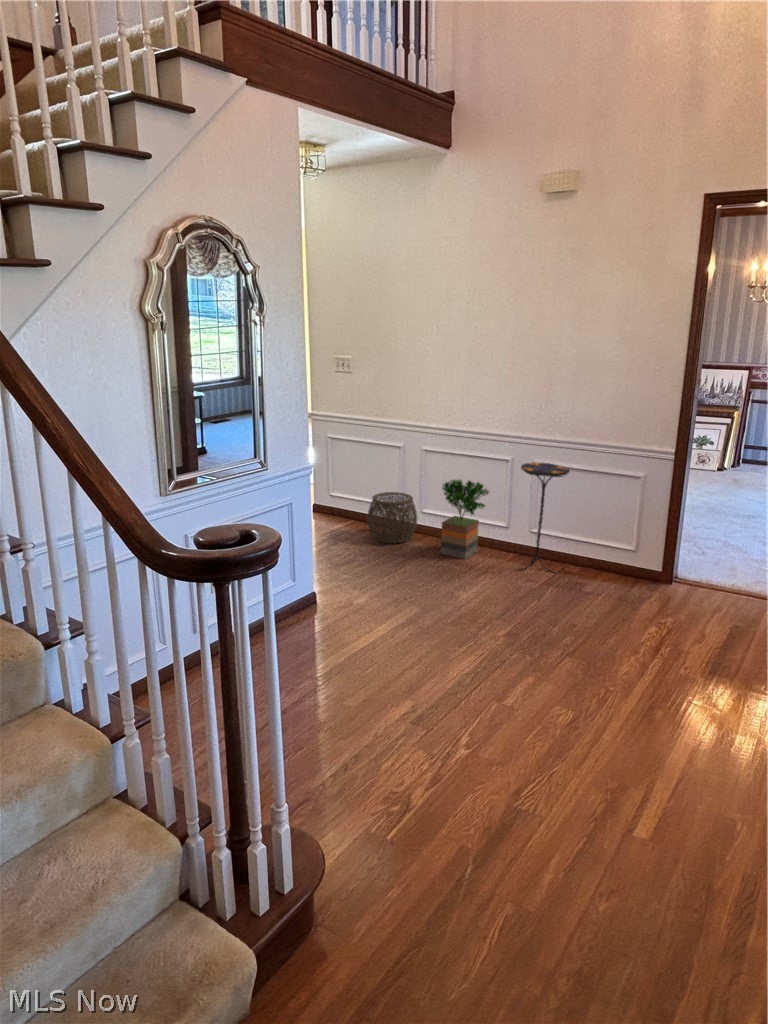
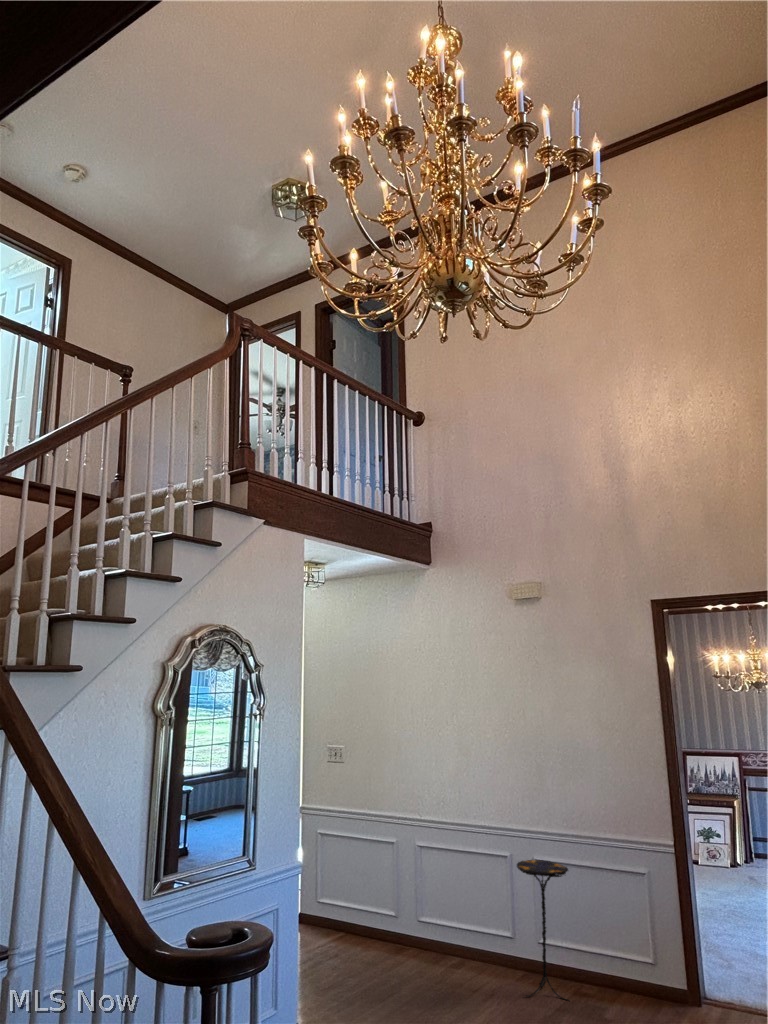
potted tree: present [441,480,489,559] -> none [434,878,488,982]
woven basket: present [367,492,417,544] -> none [355,895,410,962]

